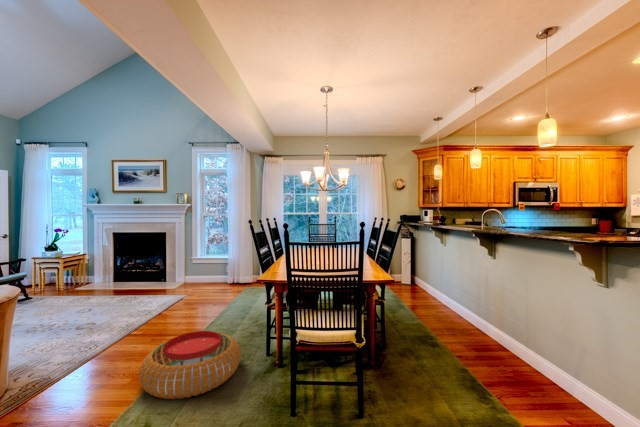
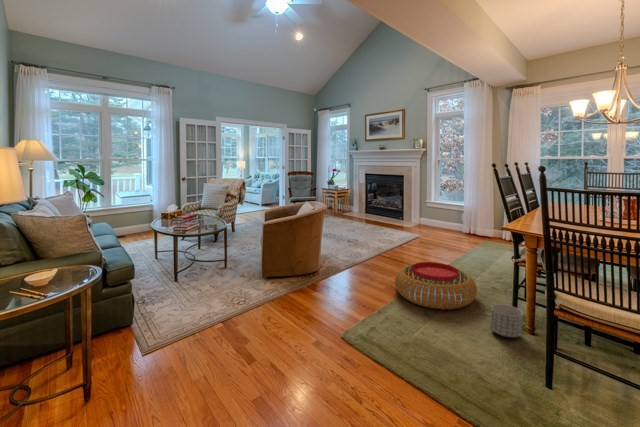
planter: none [255,364,284,404] -> present [490,304,523,337]

